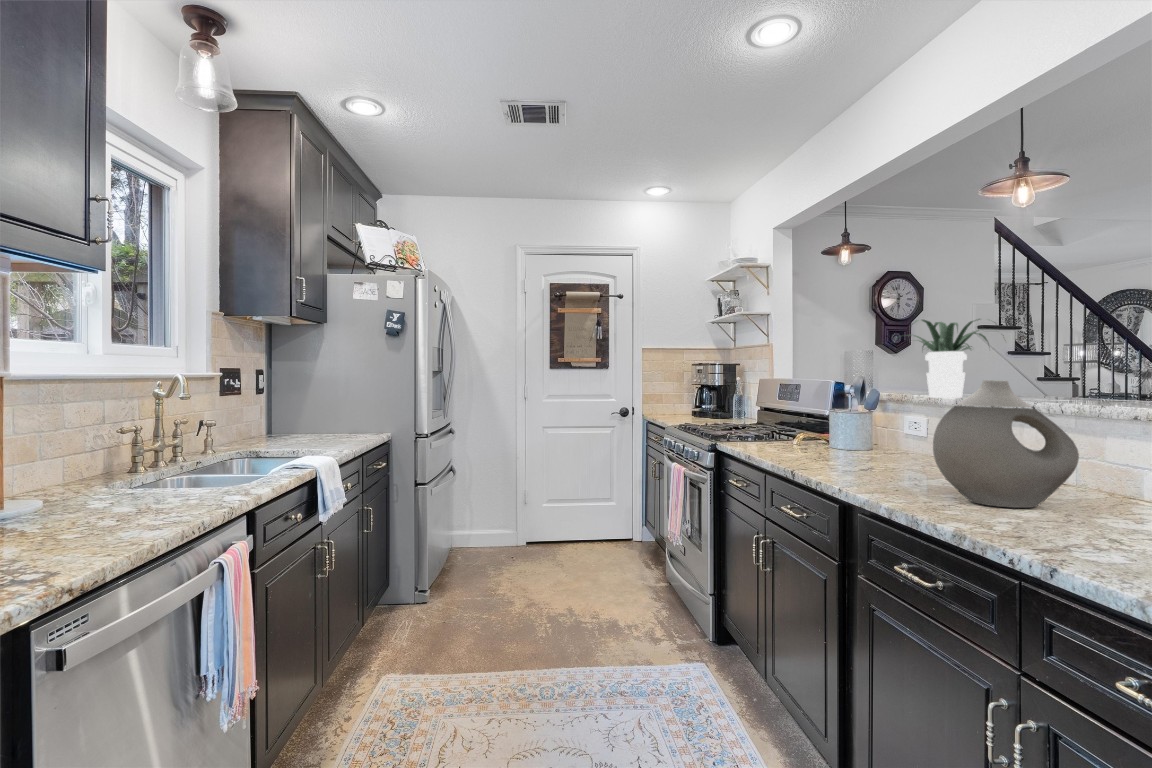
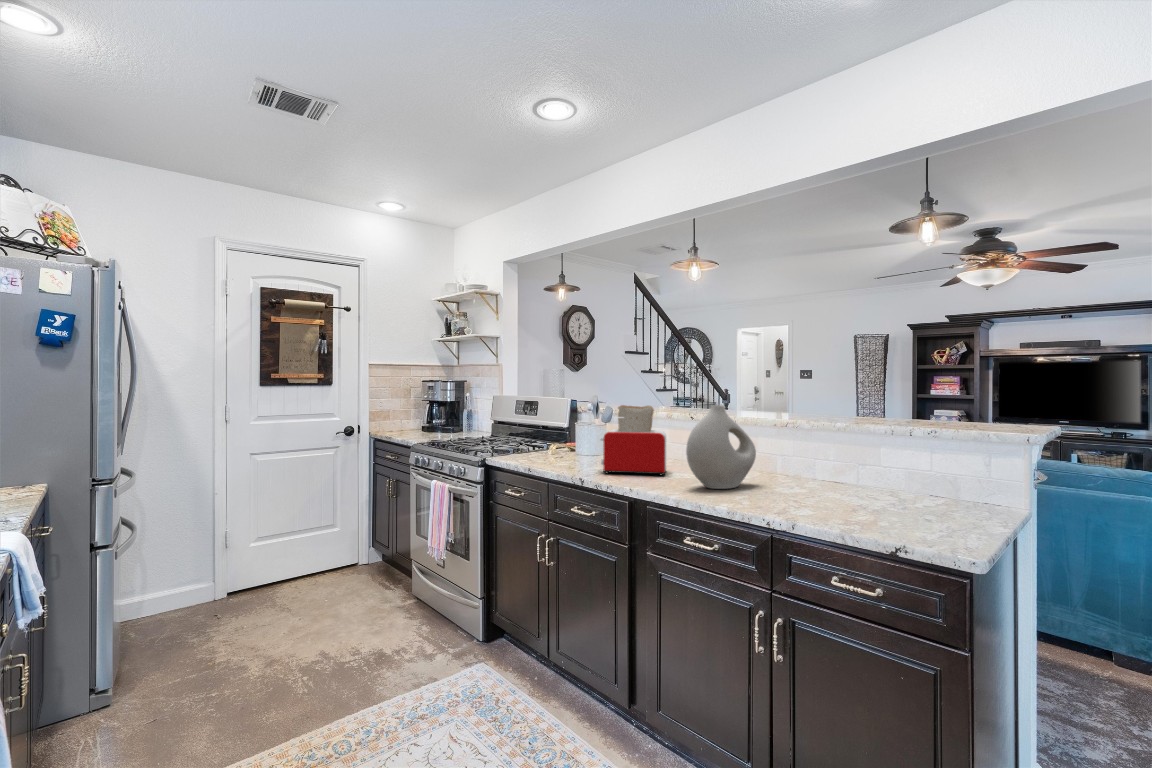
potted plant: present [914,319,988,398] -> none [621,356,693,413]
toaster: none [832,384,935,480] -> present [601,405,666,475]

